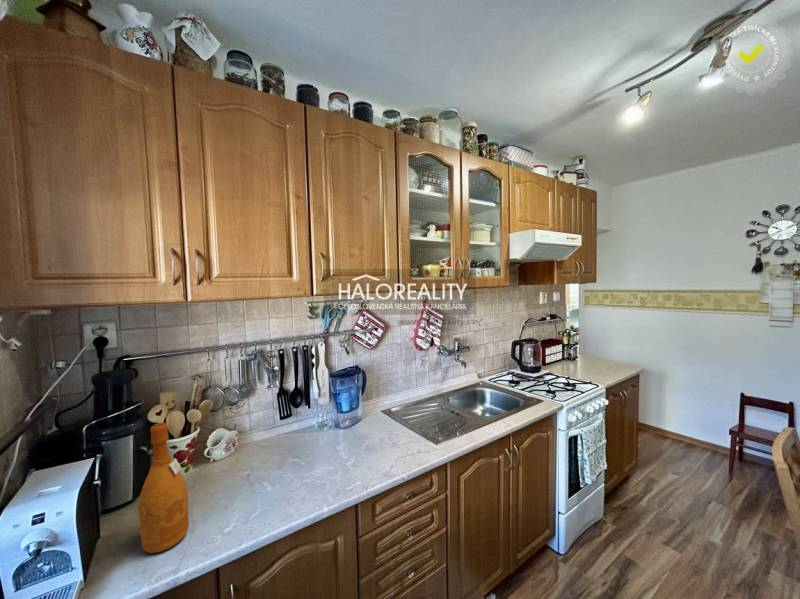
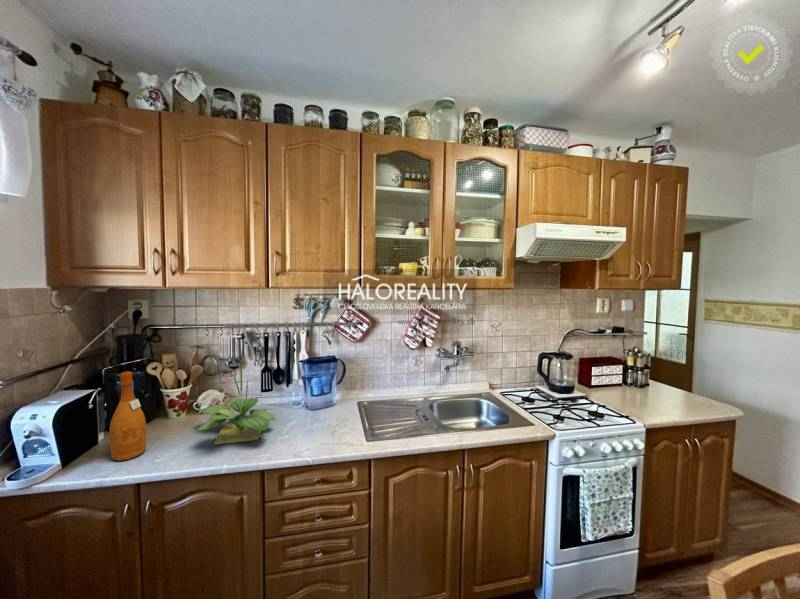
potted plant: none [230,386,343,493] -> present [197,366,275,445]

